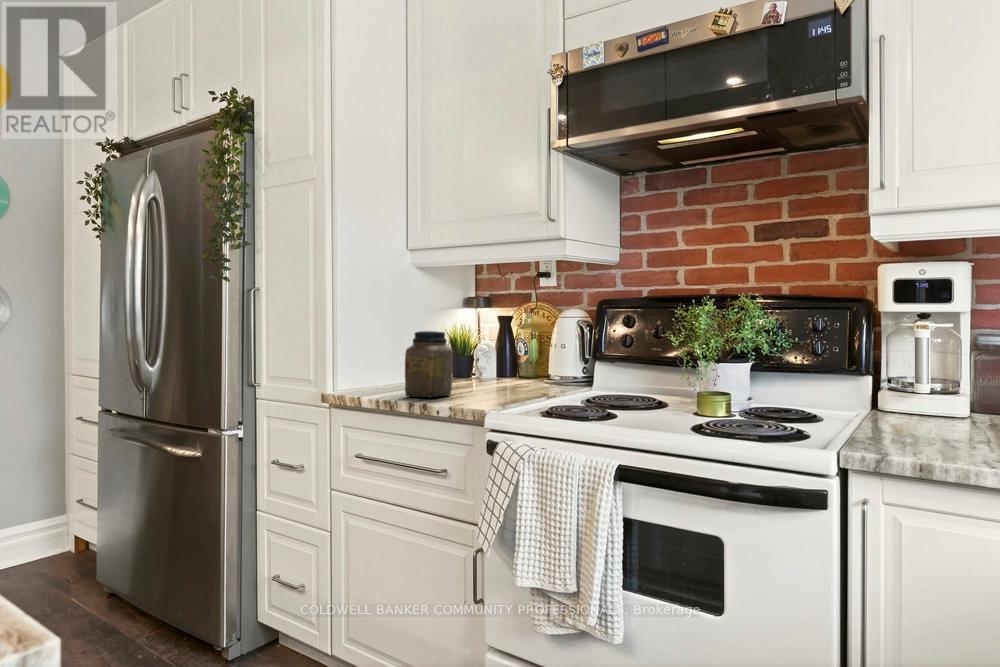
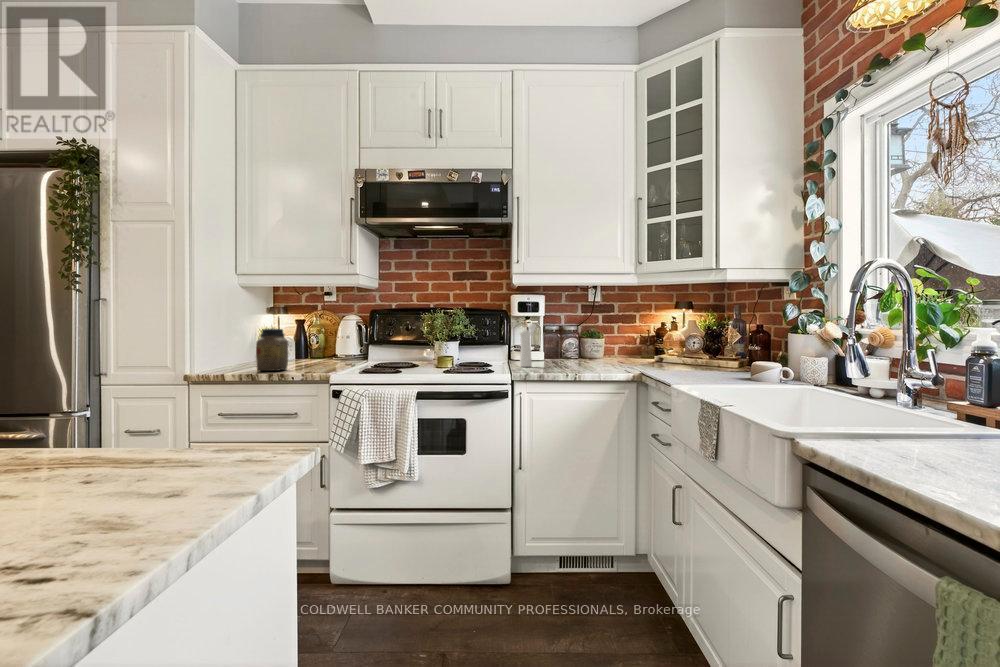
pepper mill: none [887,330,940,431] -> present [520,324,536,367]

